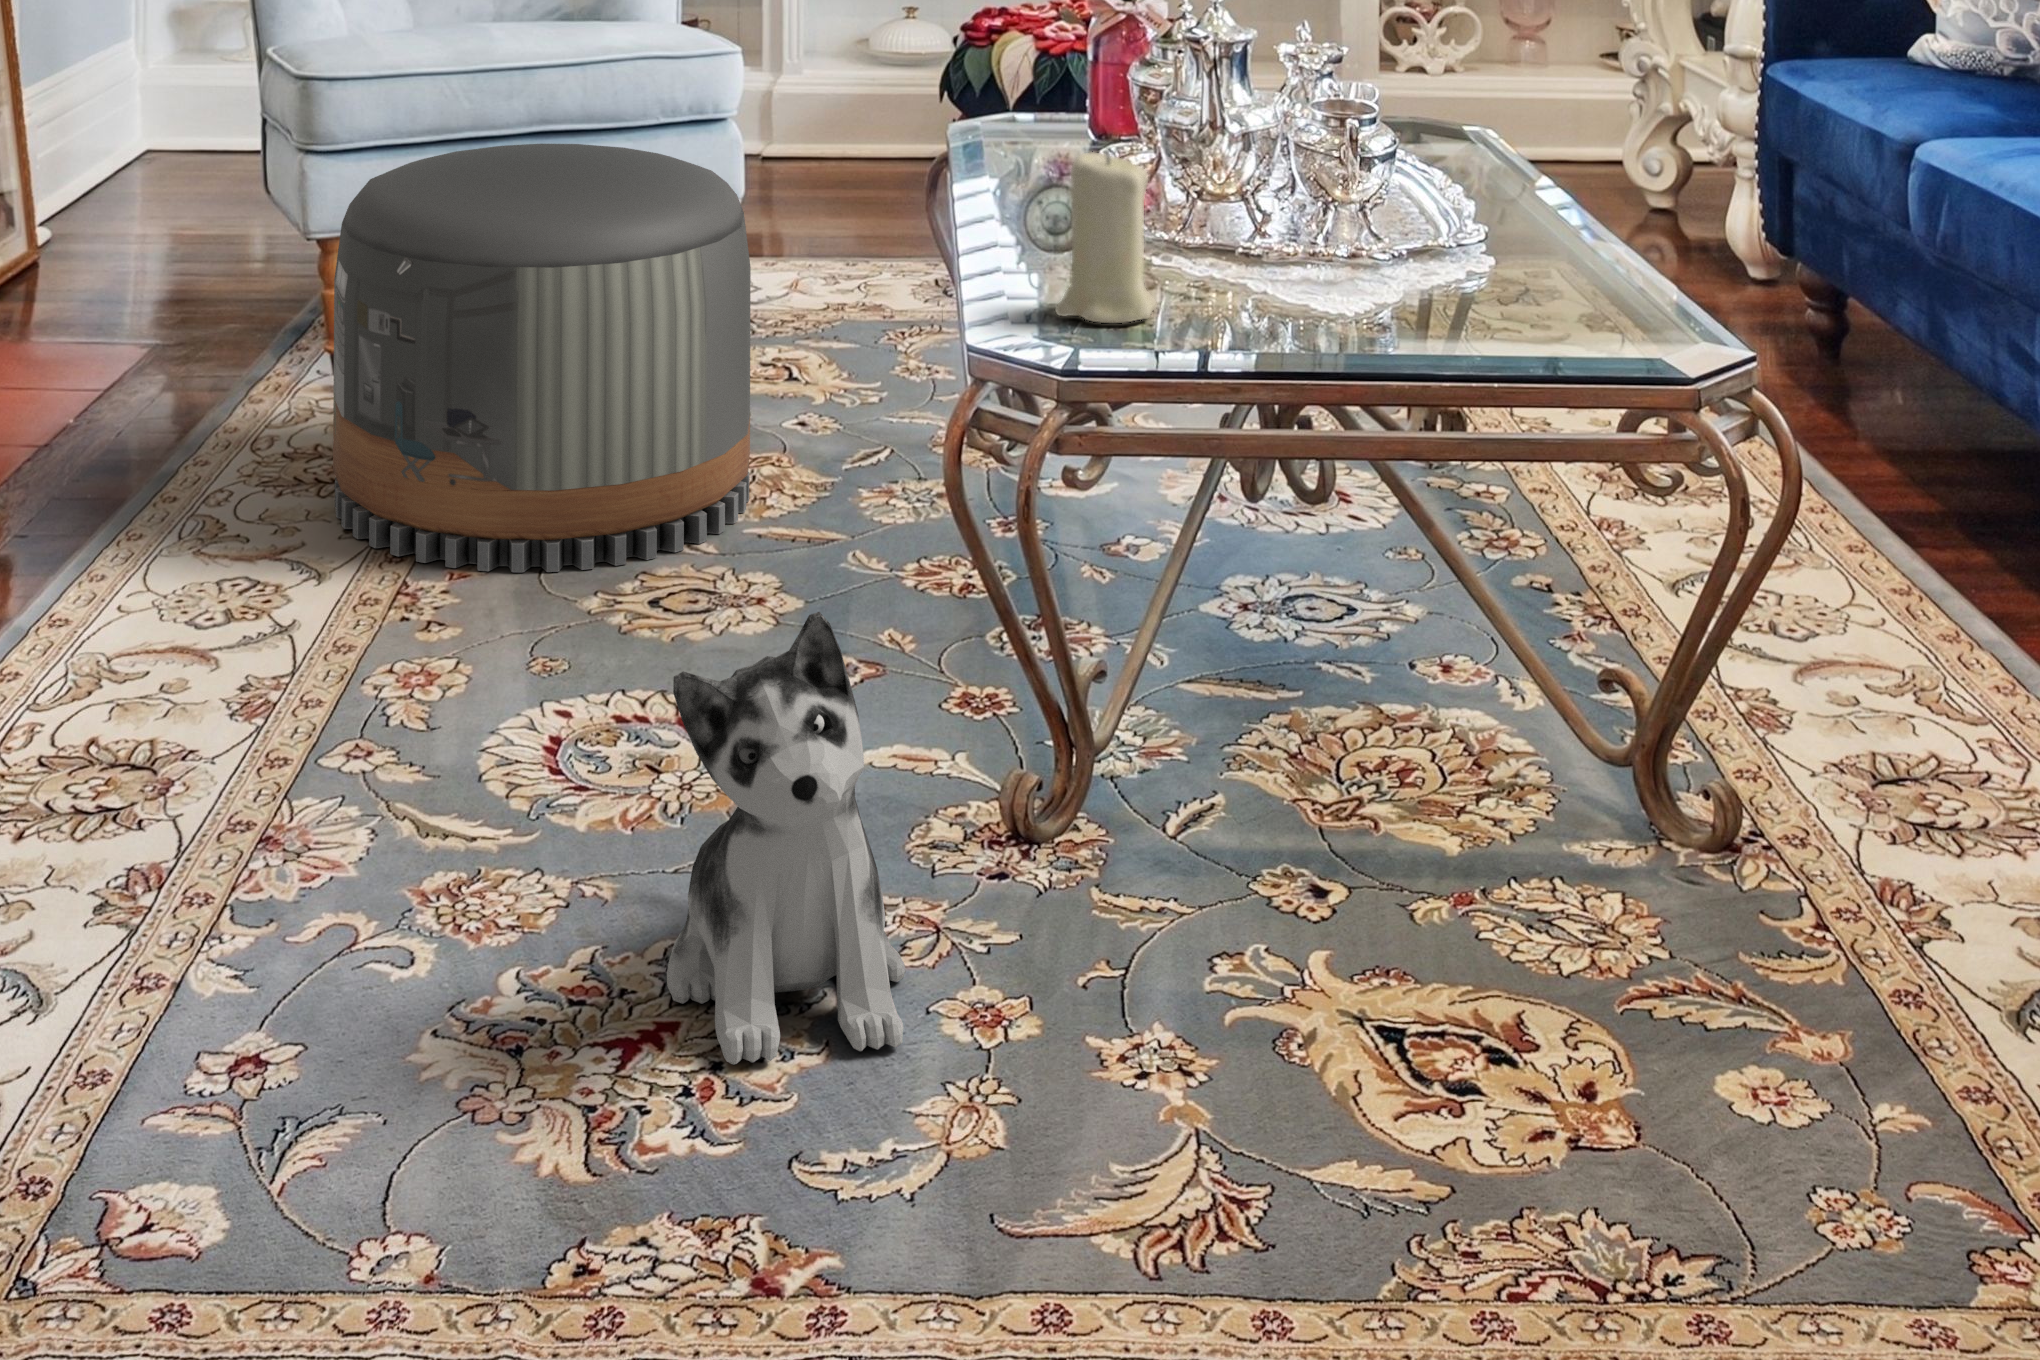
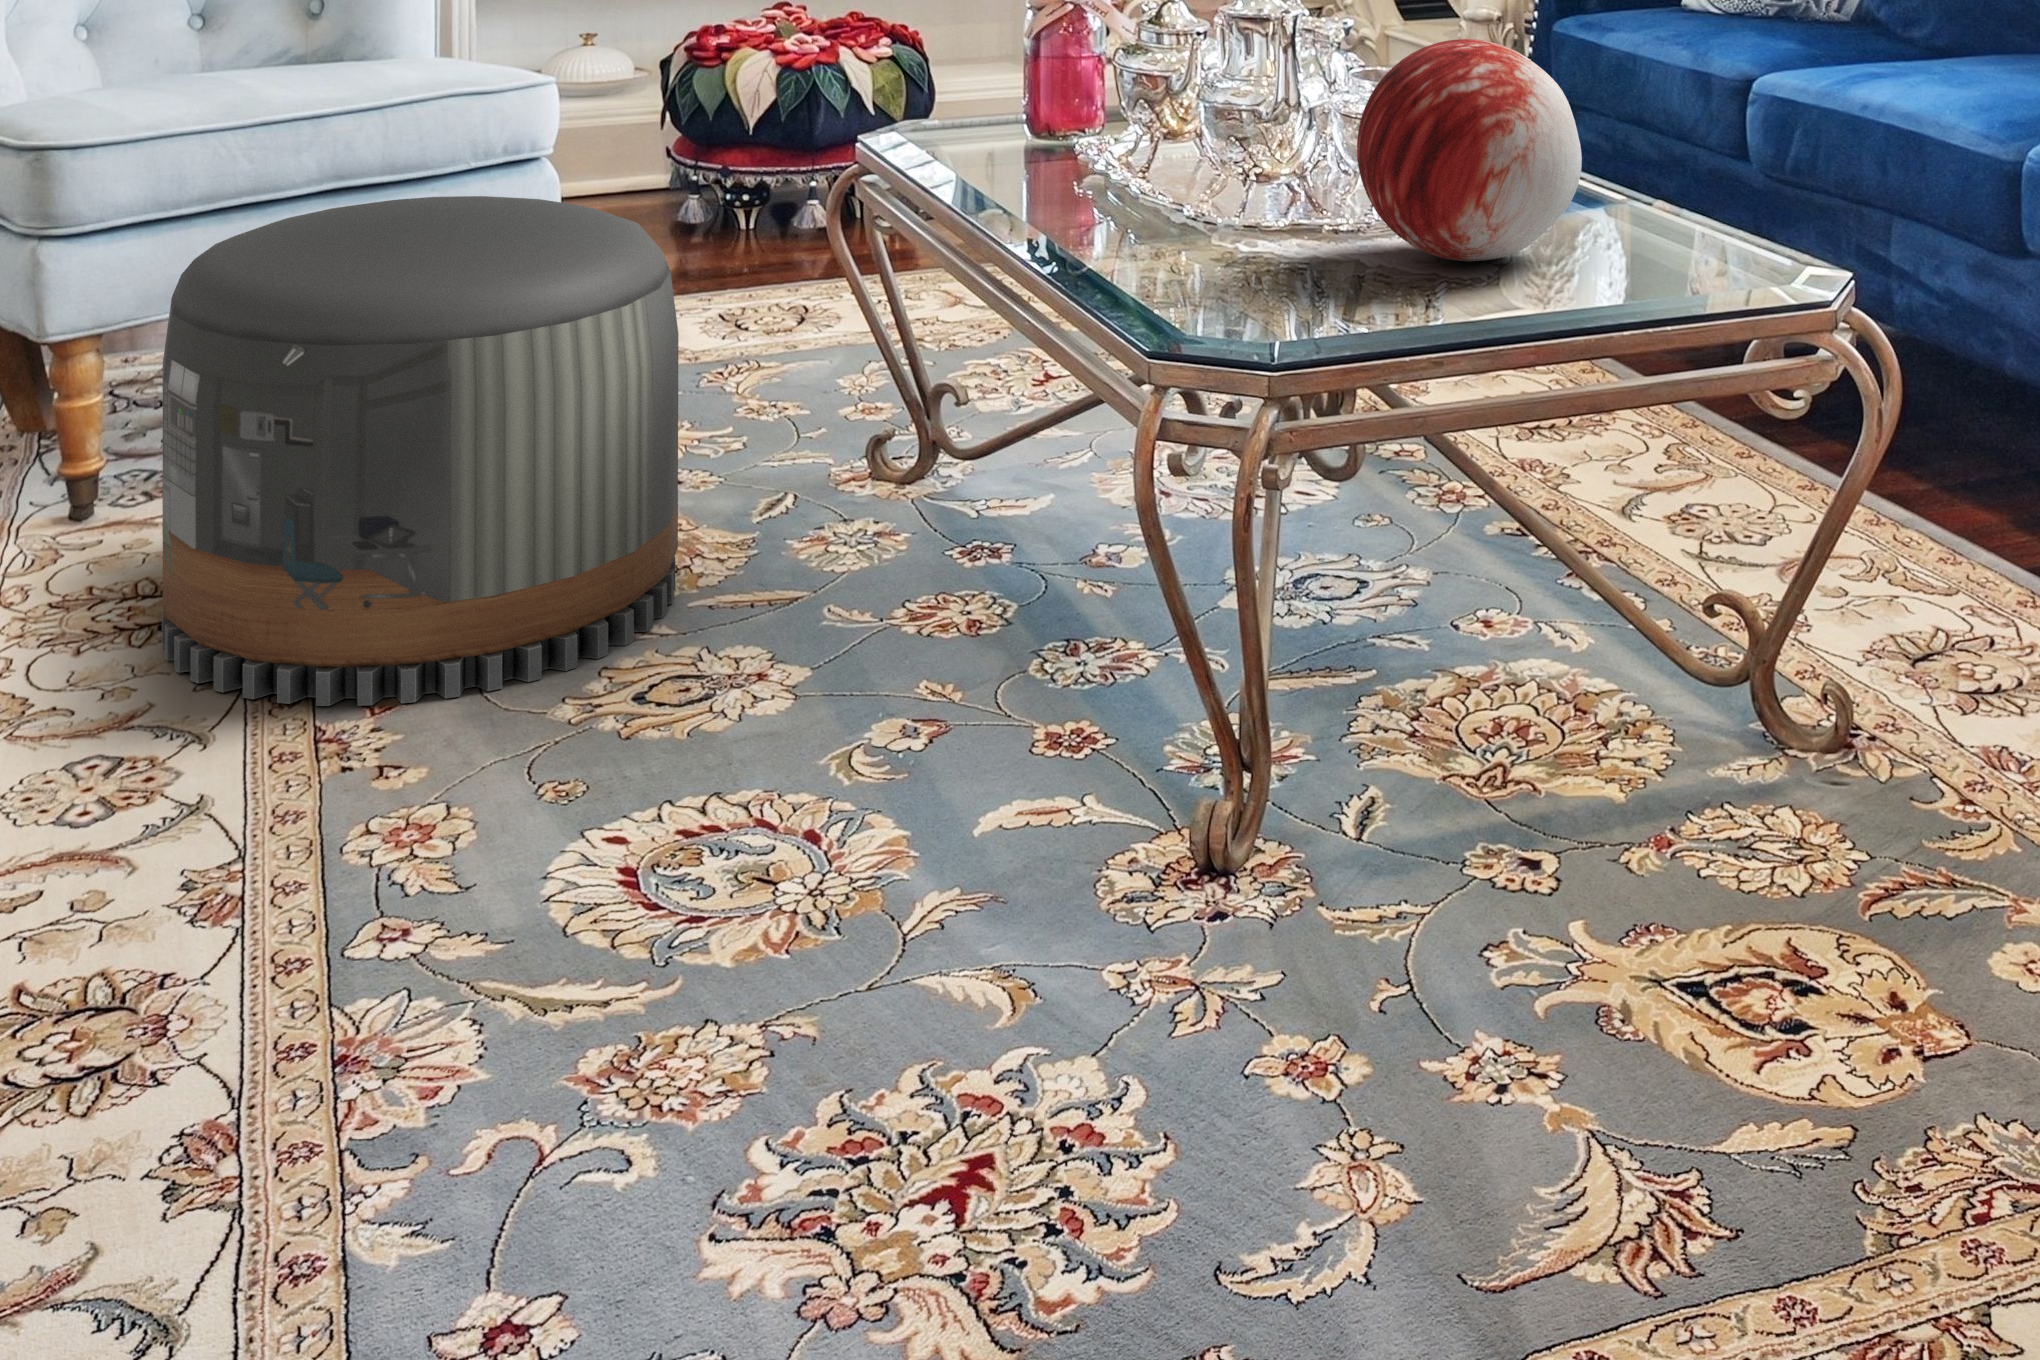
decorative orb: none [1241,76,1465,293] -> present [1357,39,1582,261]
candle: present [1056,151,1157,323] -> none [1204,131,1309,315]
plush toy: present [667,612,906,1065] -> none [941,660,1247,1186]

